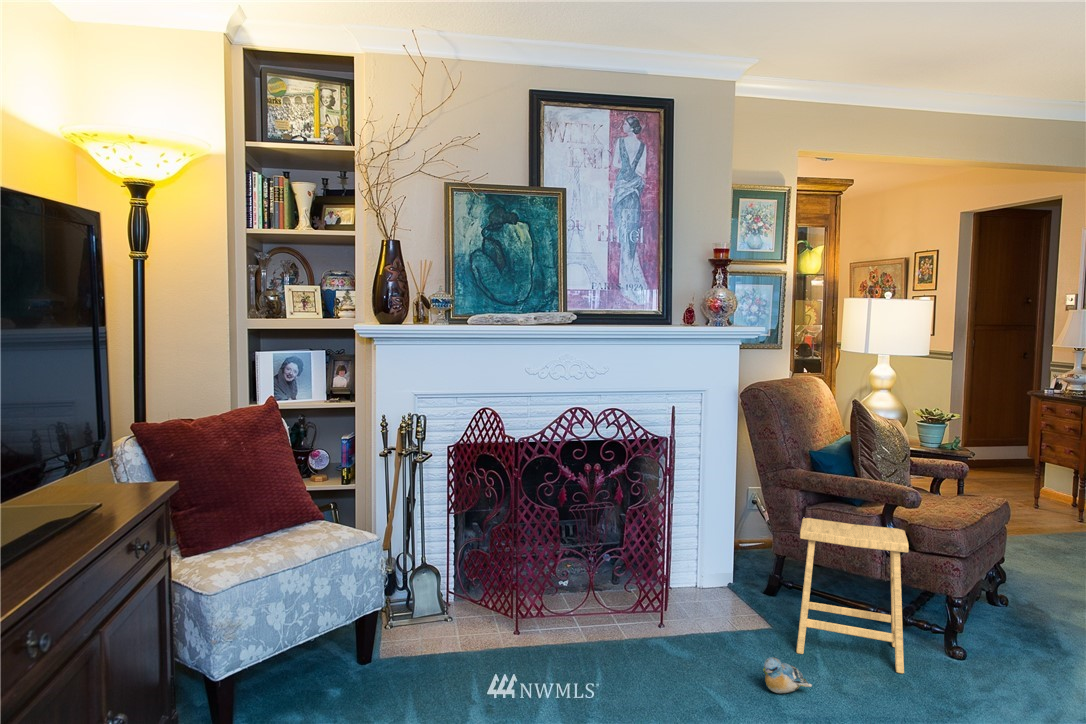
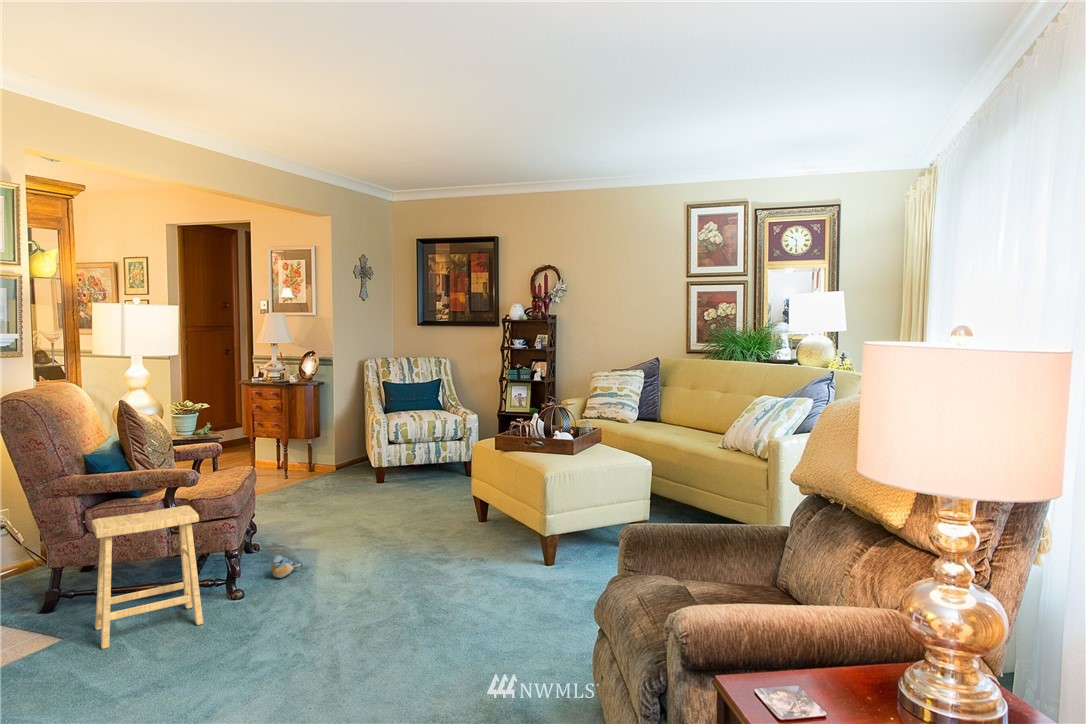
plush toy: present [763,657,812,693] -> present [272,555,301,578]

